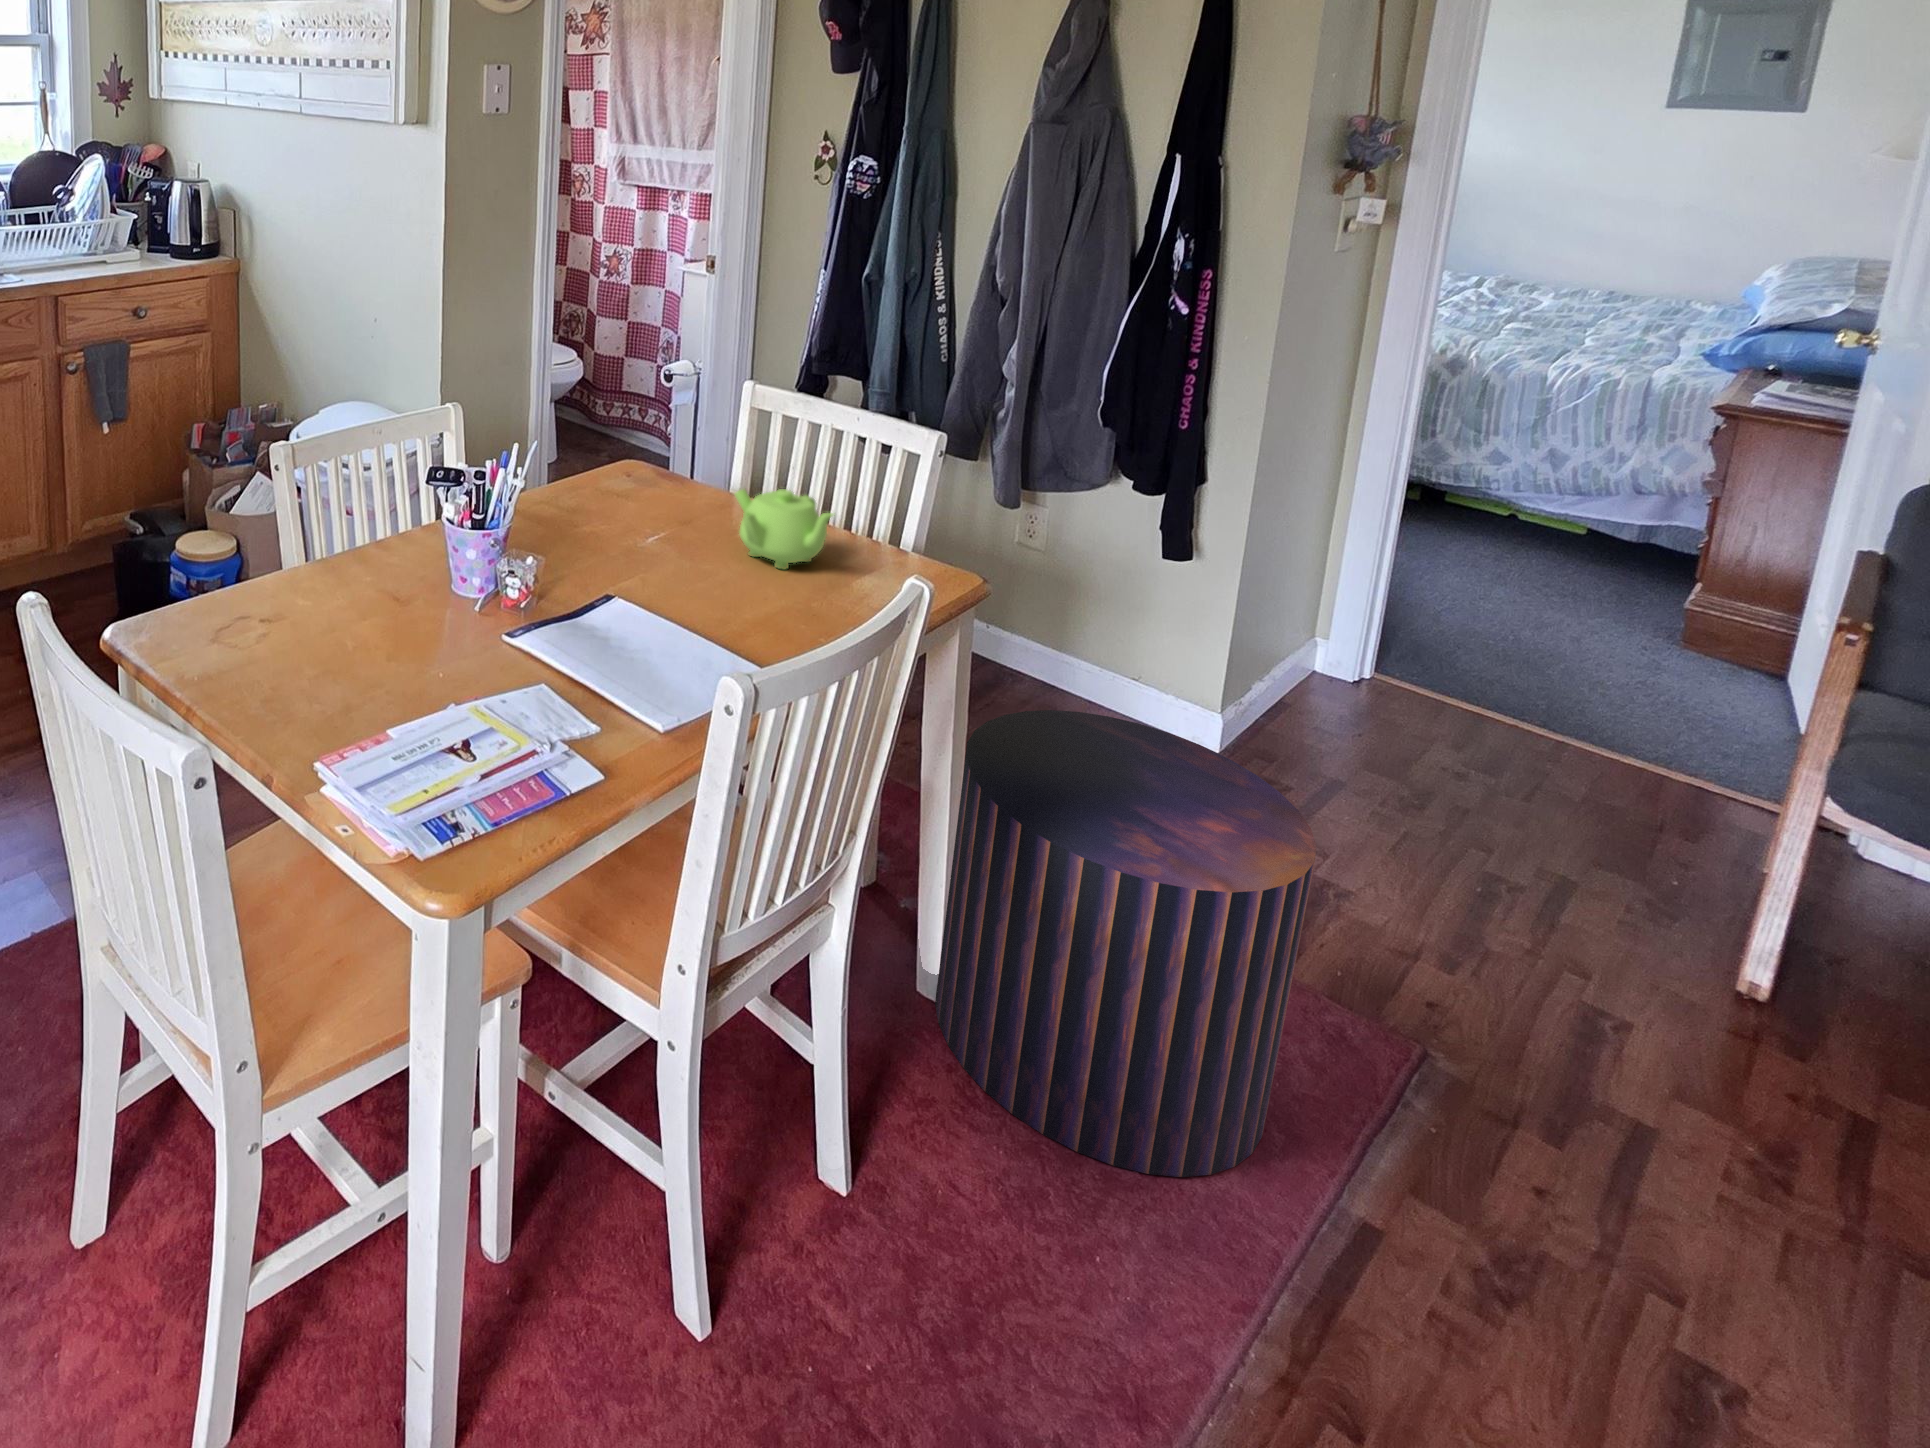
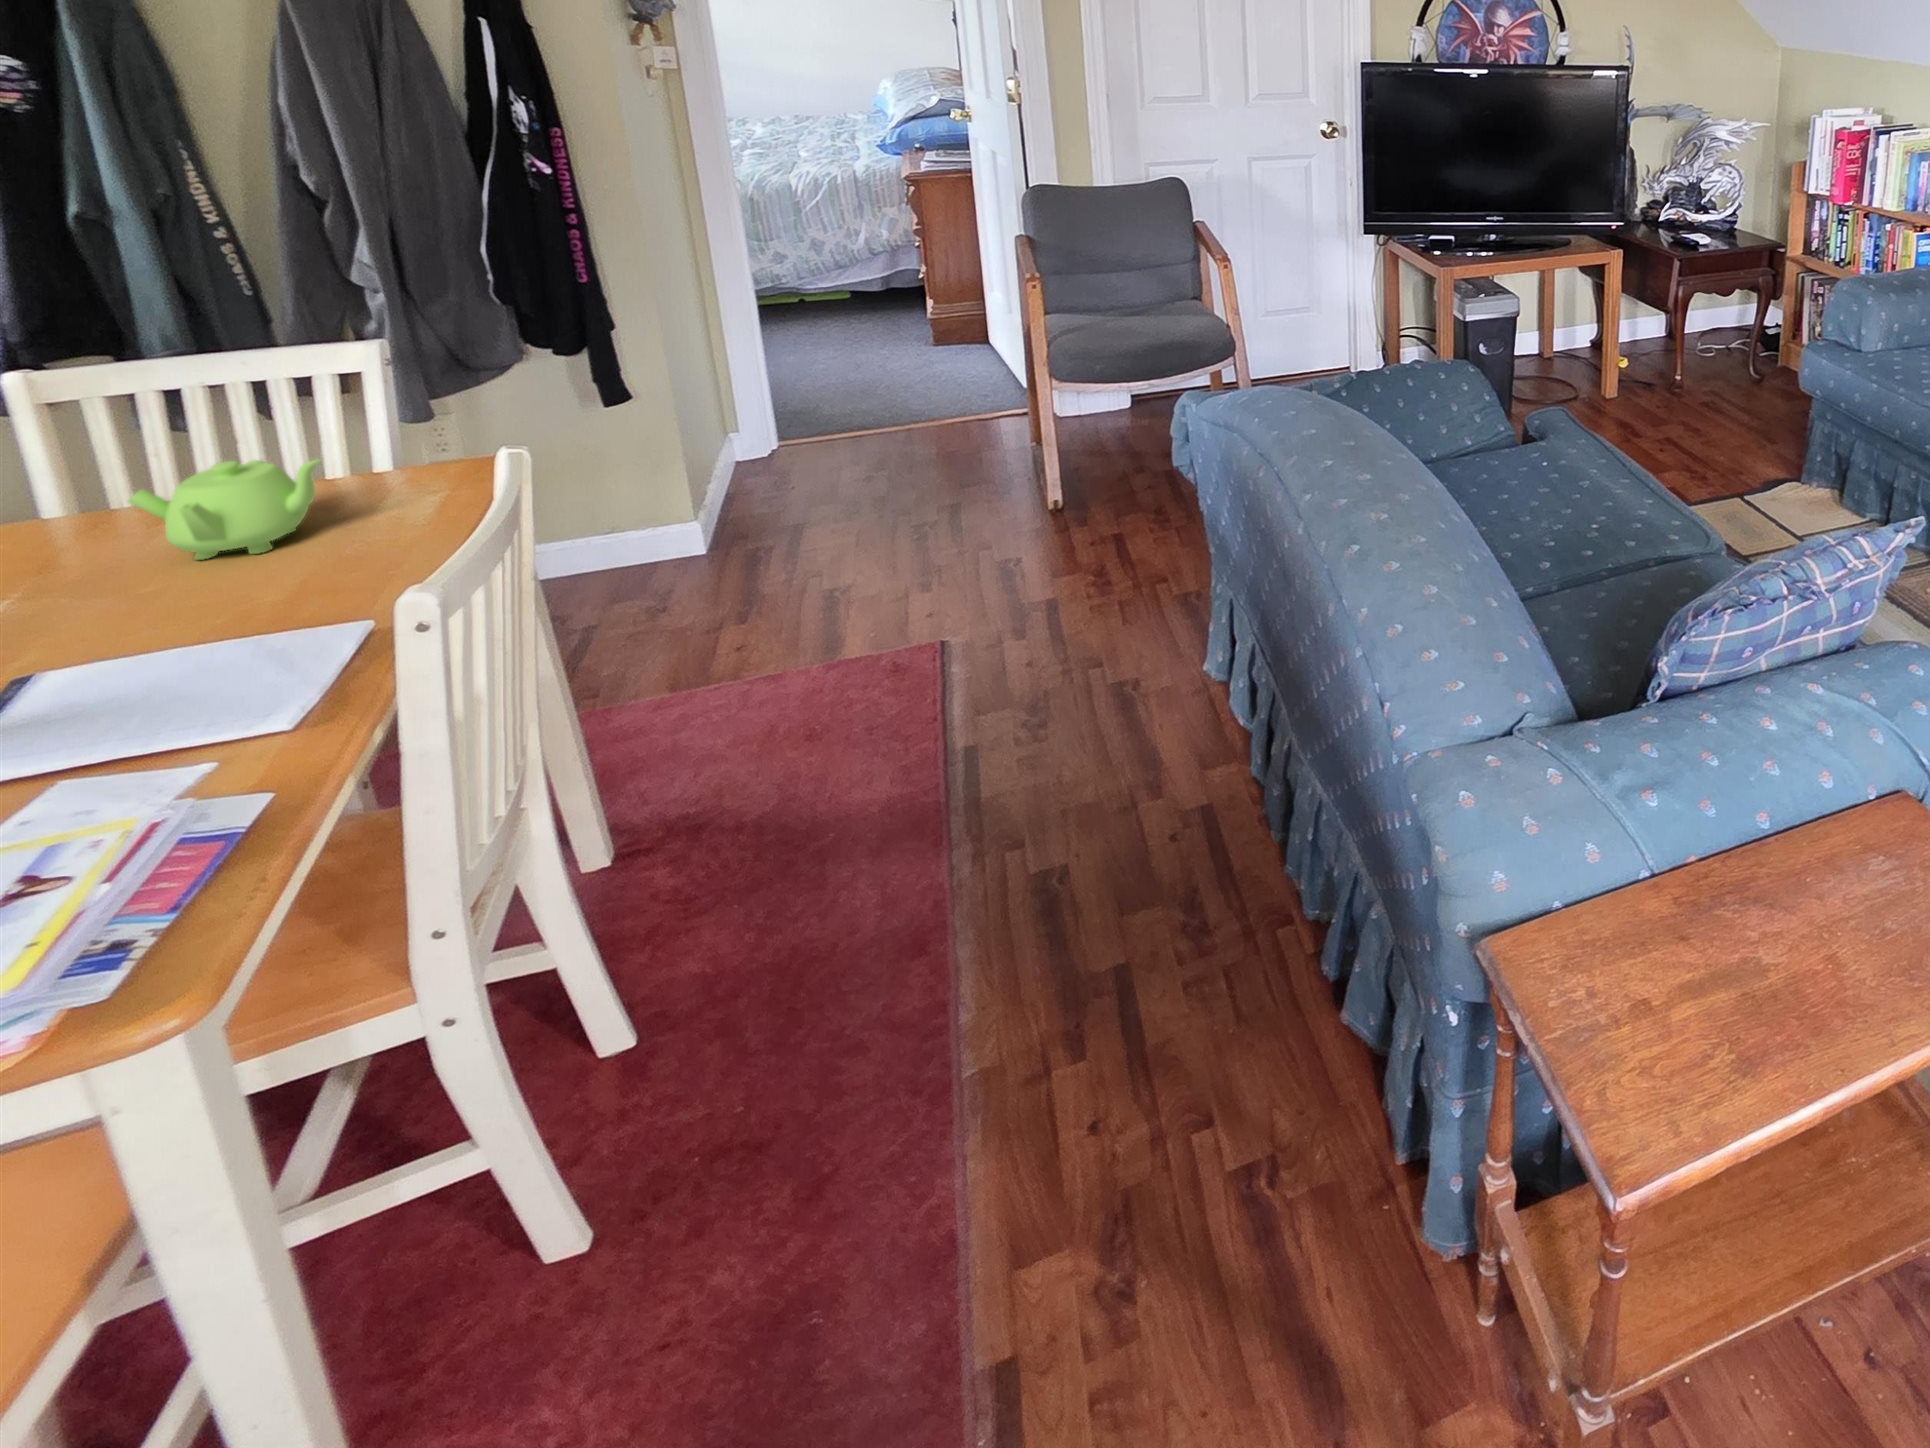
pouf: present [935,710,1317,1177] -> none [555,518,899,895]

